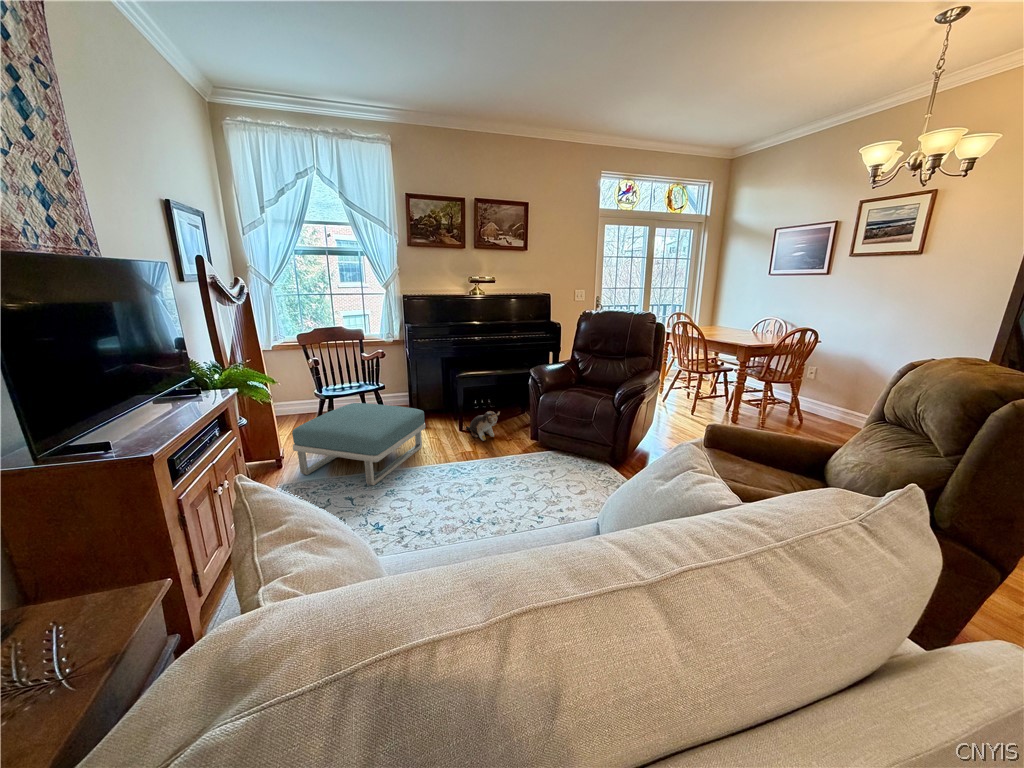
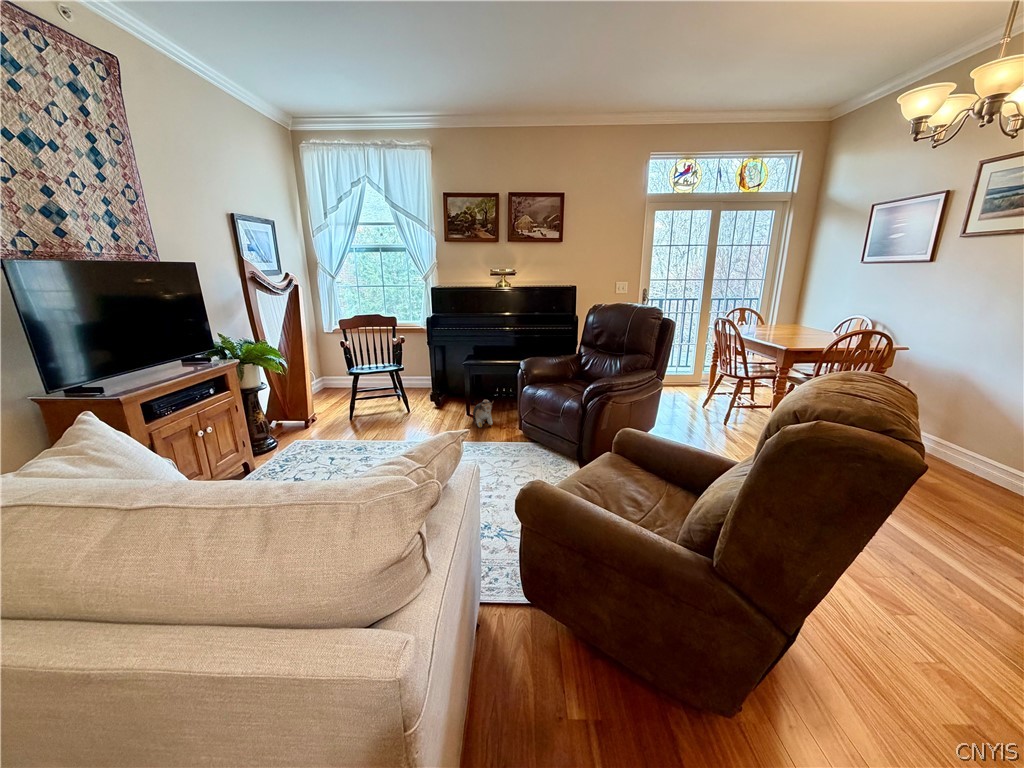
footstool: present [292,403,425,485] -> none [310,382,425,453]

